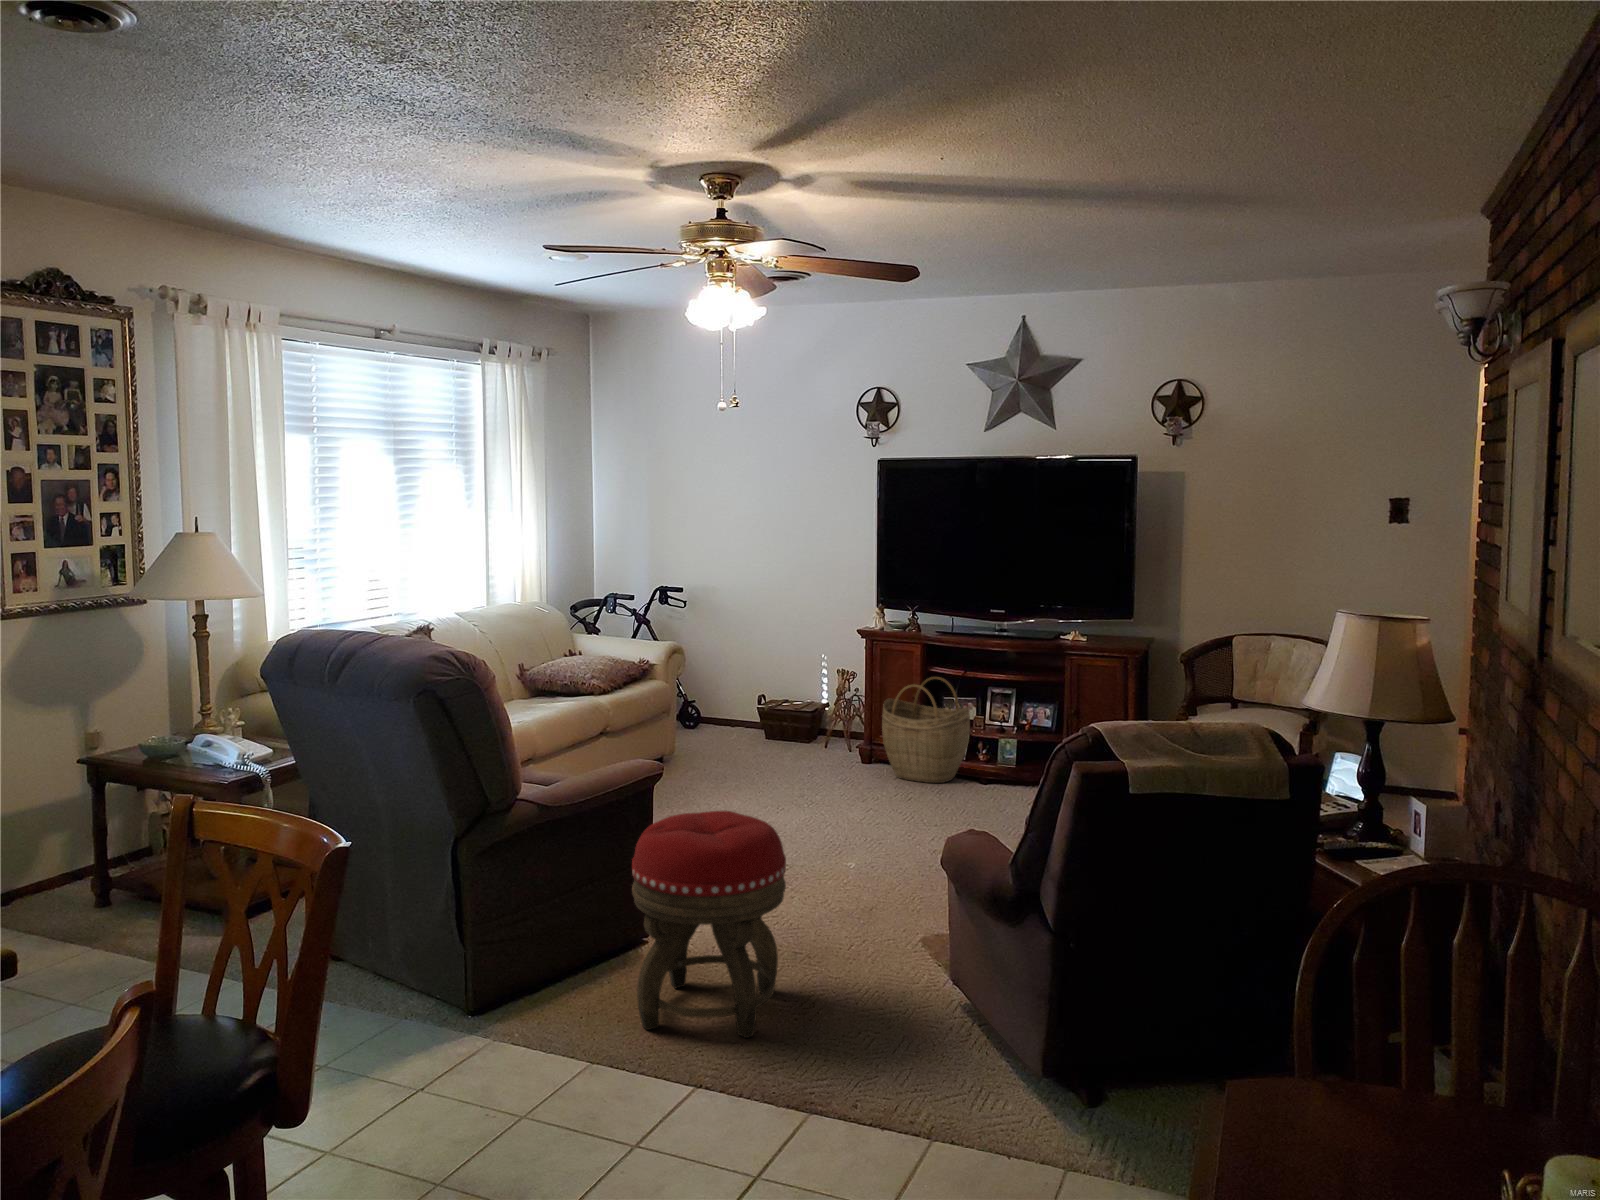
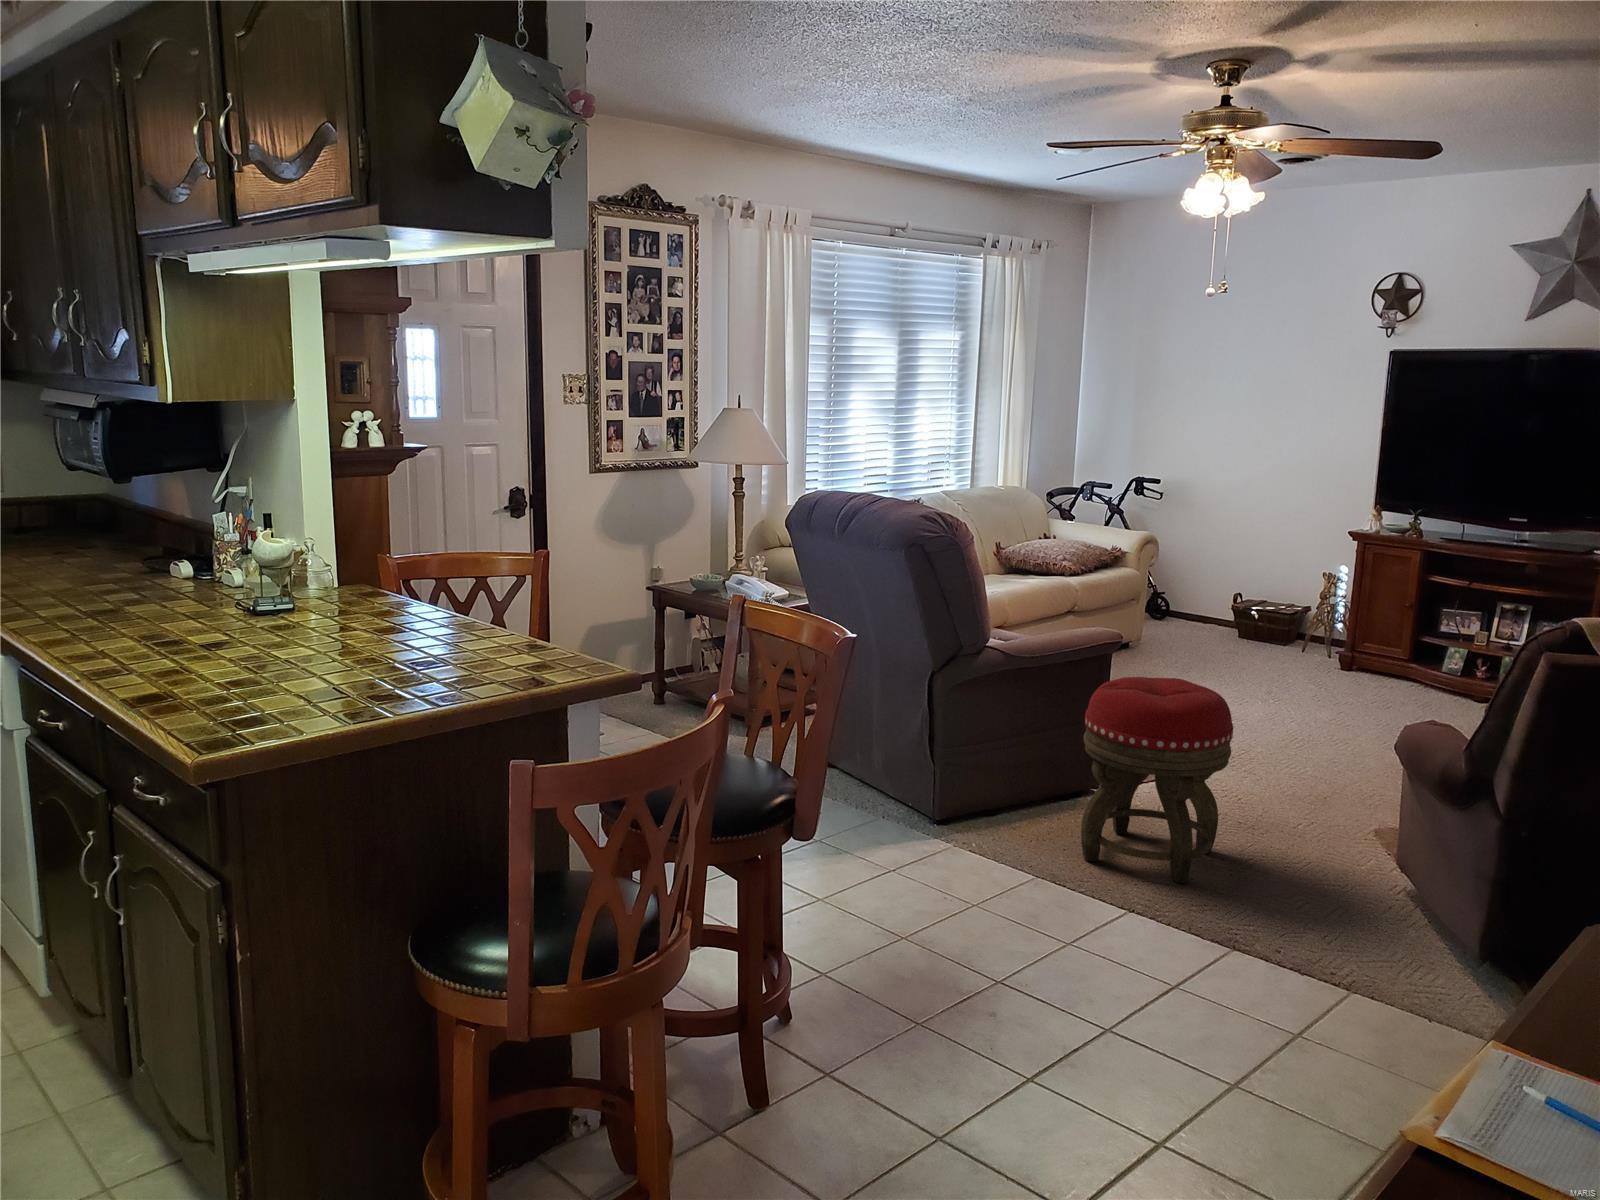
woven basket: present [882,677,970,783] -> none [1364,586,1469,697]

